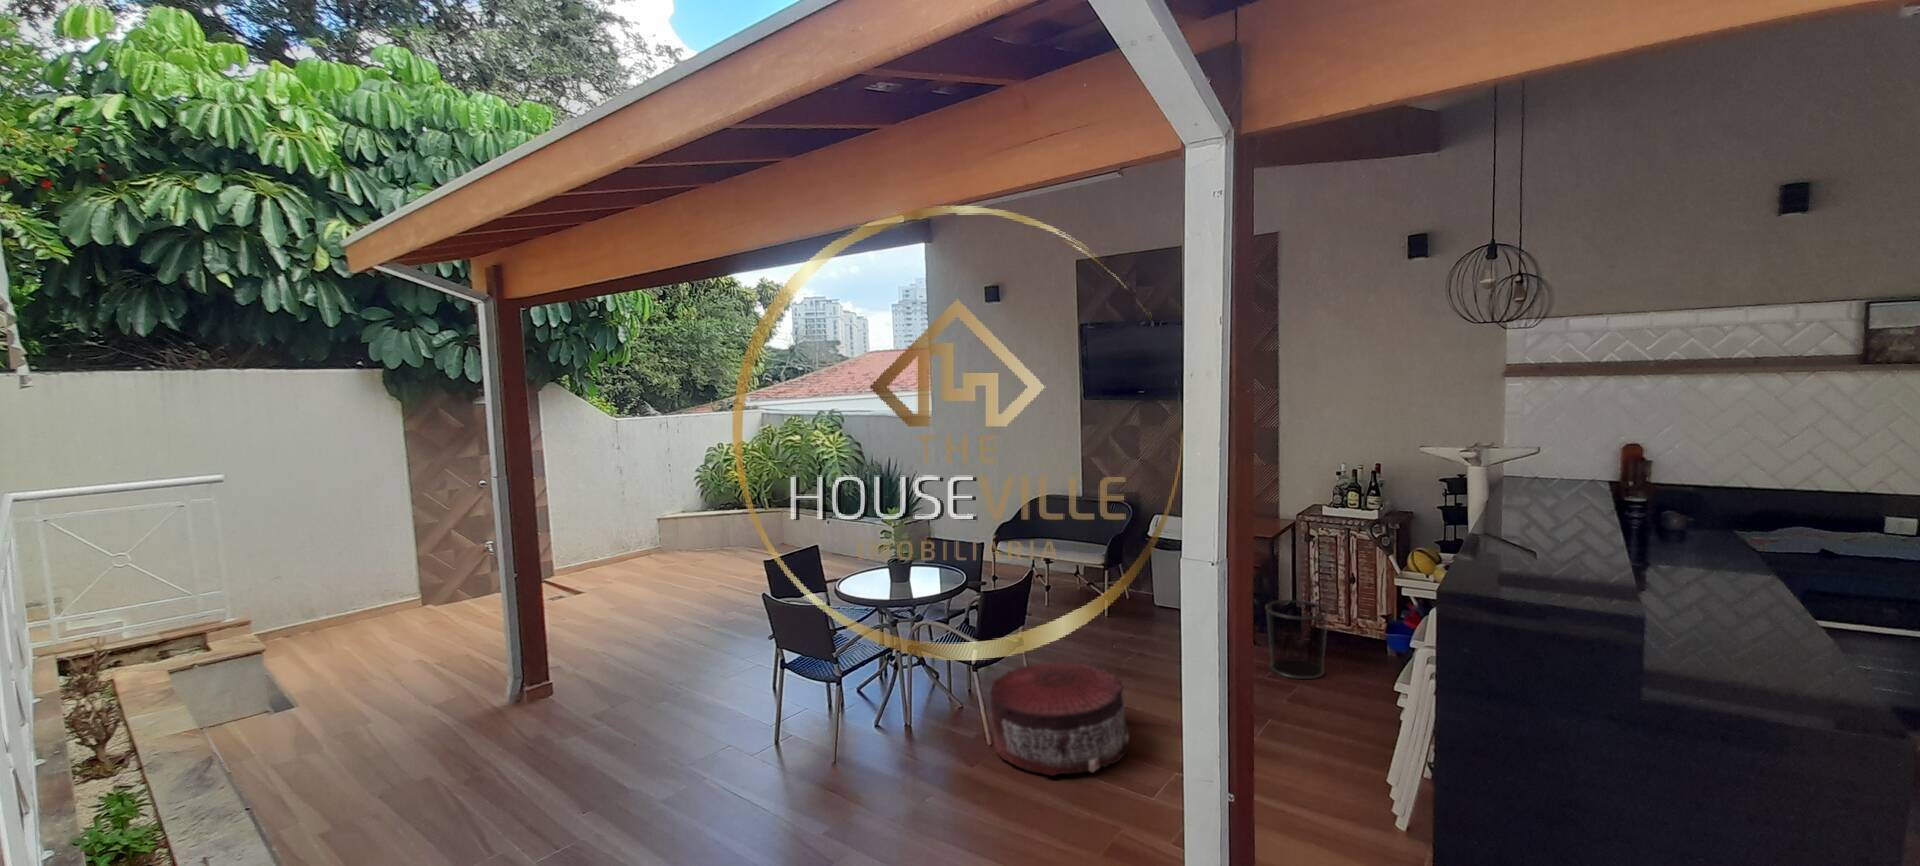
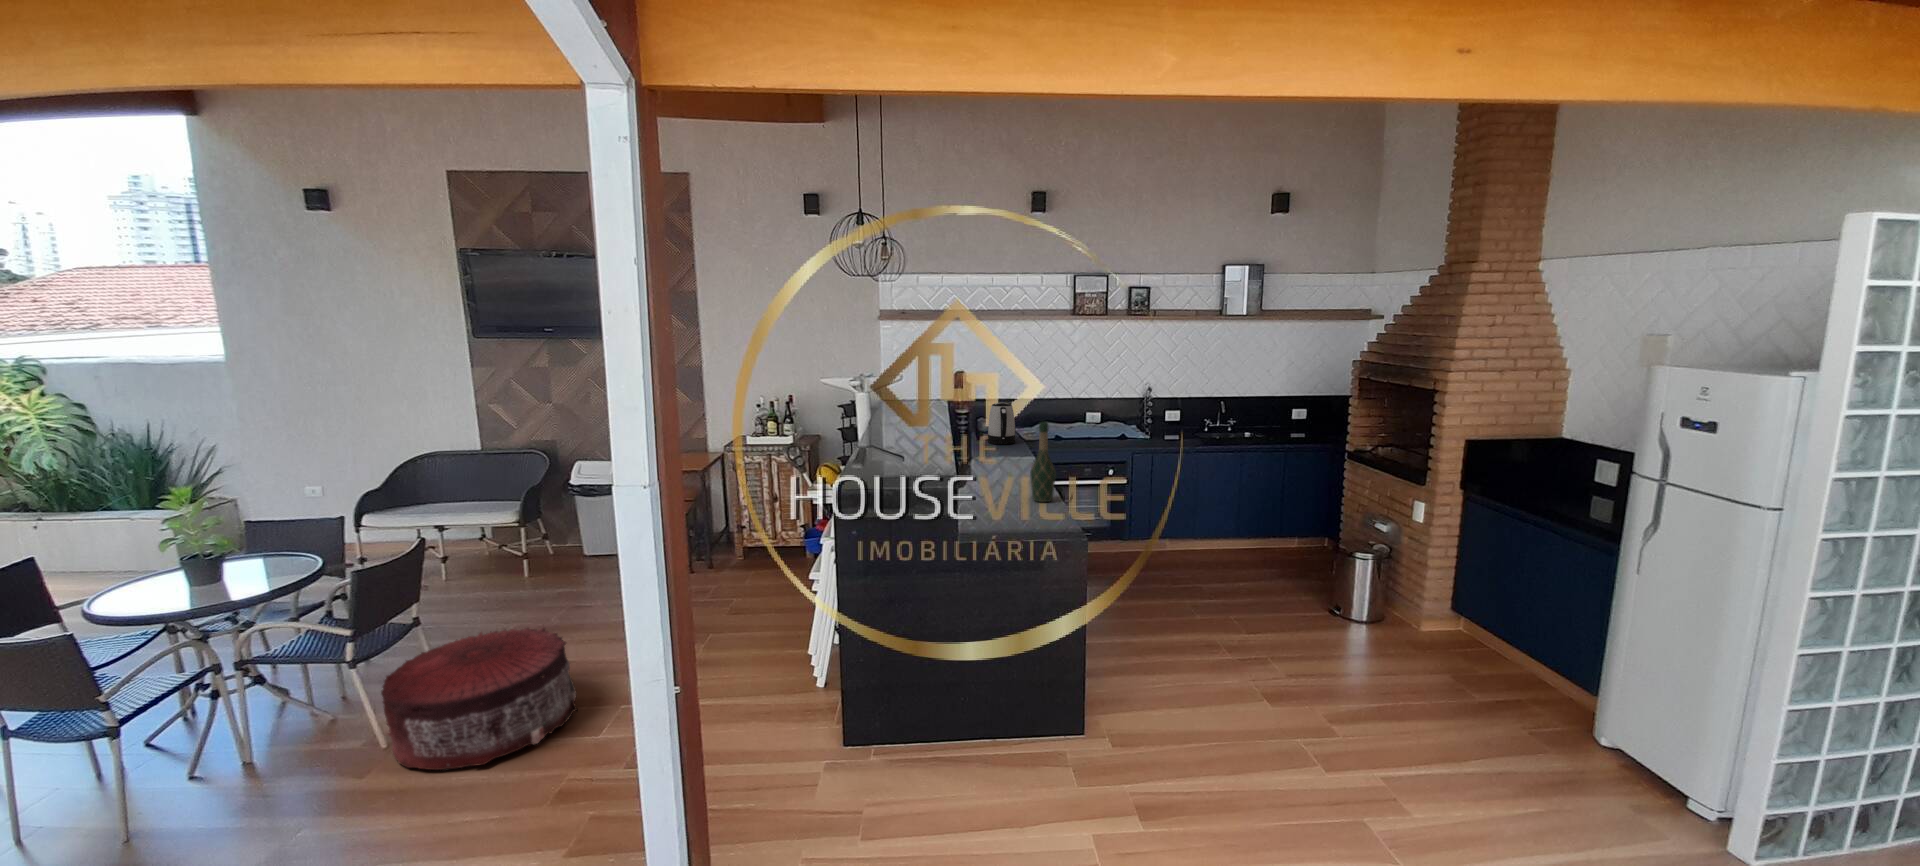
kettle: none [1668,494,1721,555] -> present [988,402,1015,444]
wine bottle: none [1707,538,1757,654] -> present [1030,422,1056,502]
trash can: present [1265,600,1329,679] -> none [702,523,760,595]

